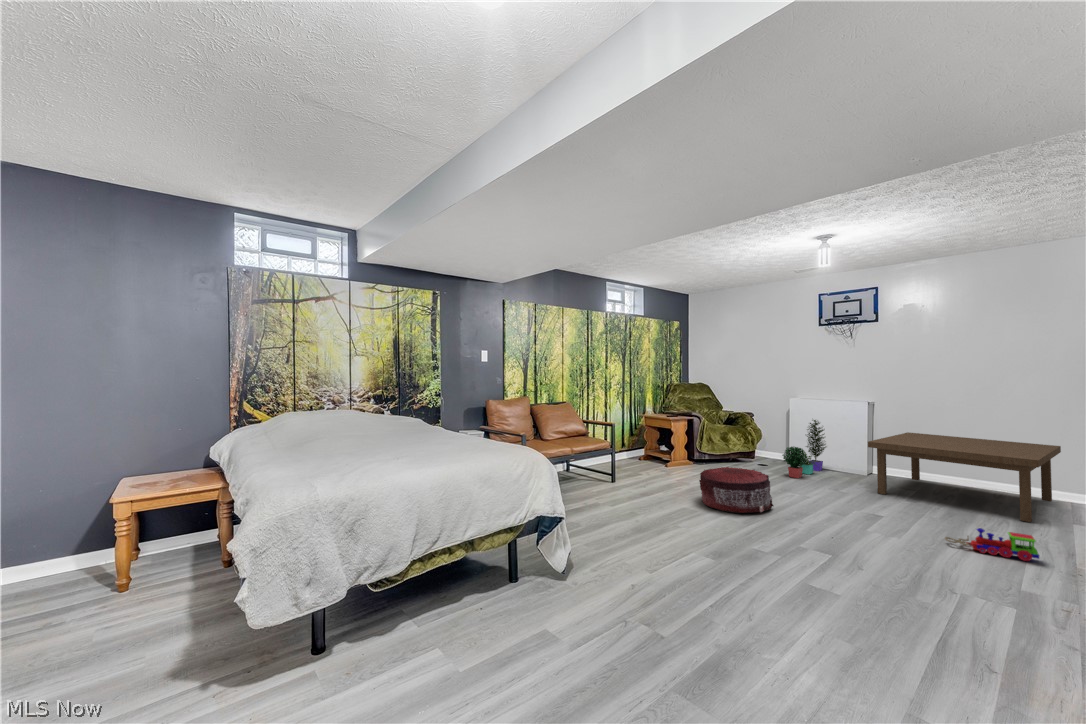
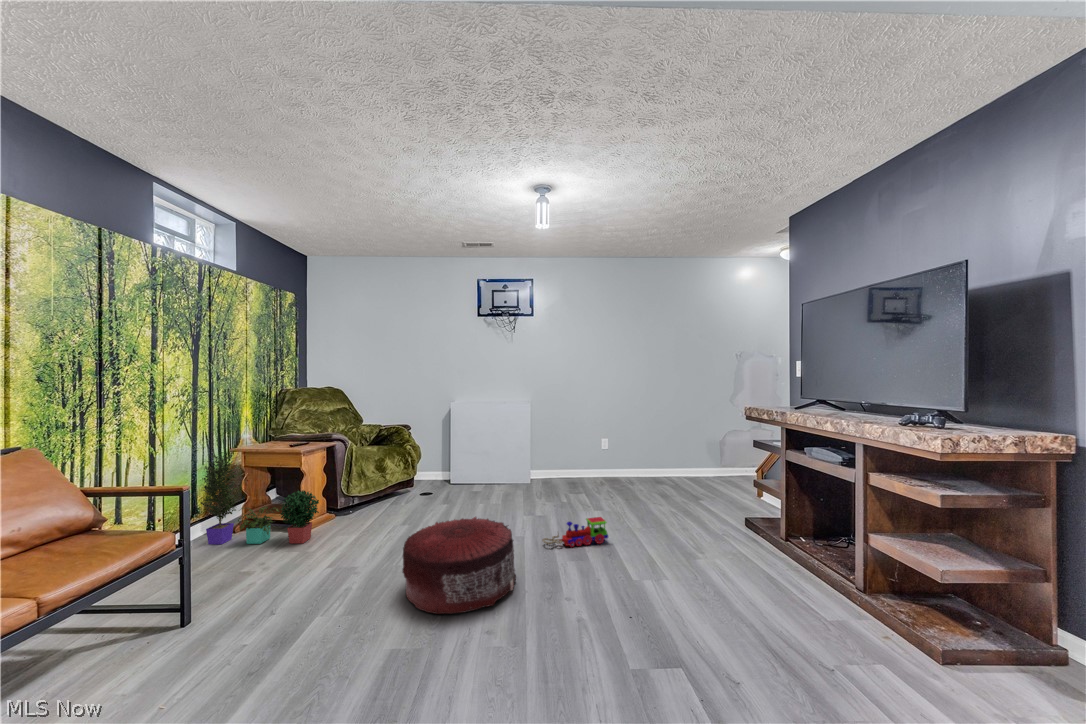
potted plant: present [782,420,826,478] -> present [200,453,319,544]
coffee table: present [868,432,1061,522] -> none [562,427,696,503]
toy train: present [945,528,1039,561] -> present [543,517,608,547]

